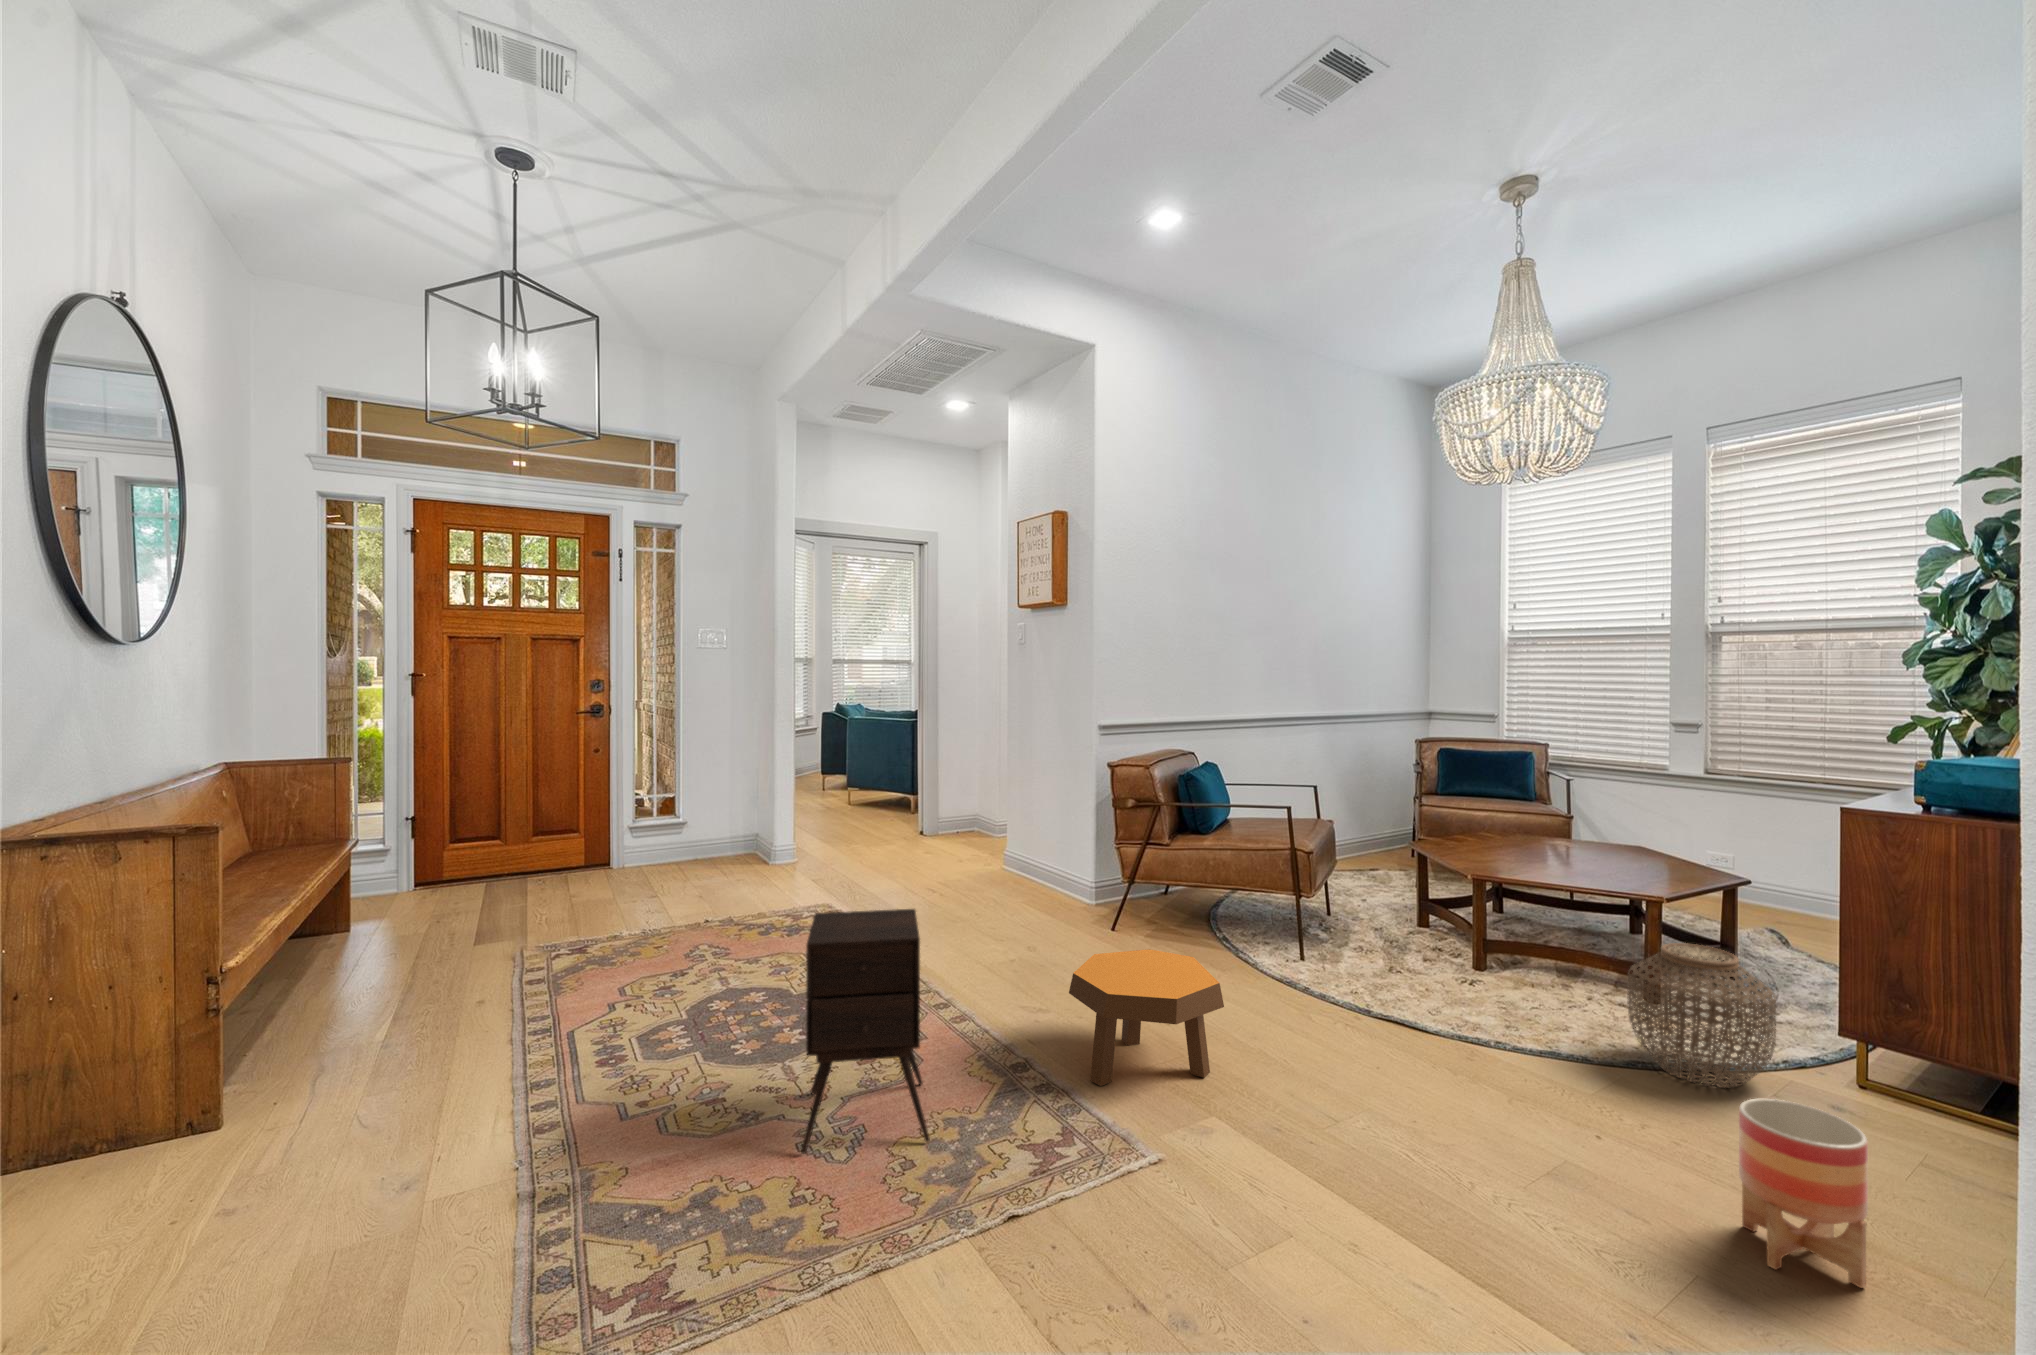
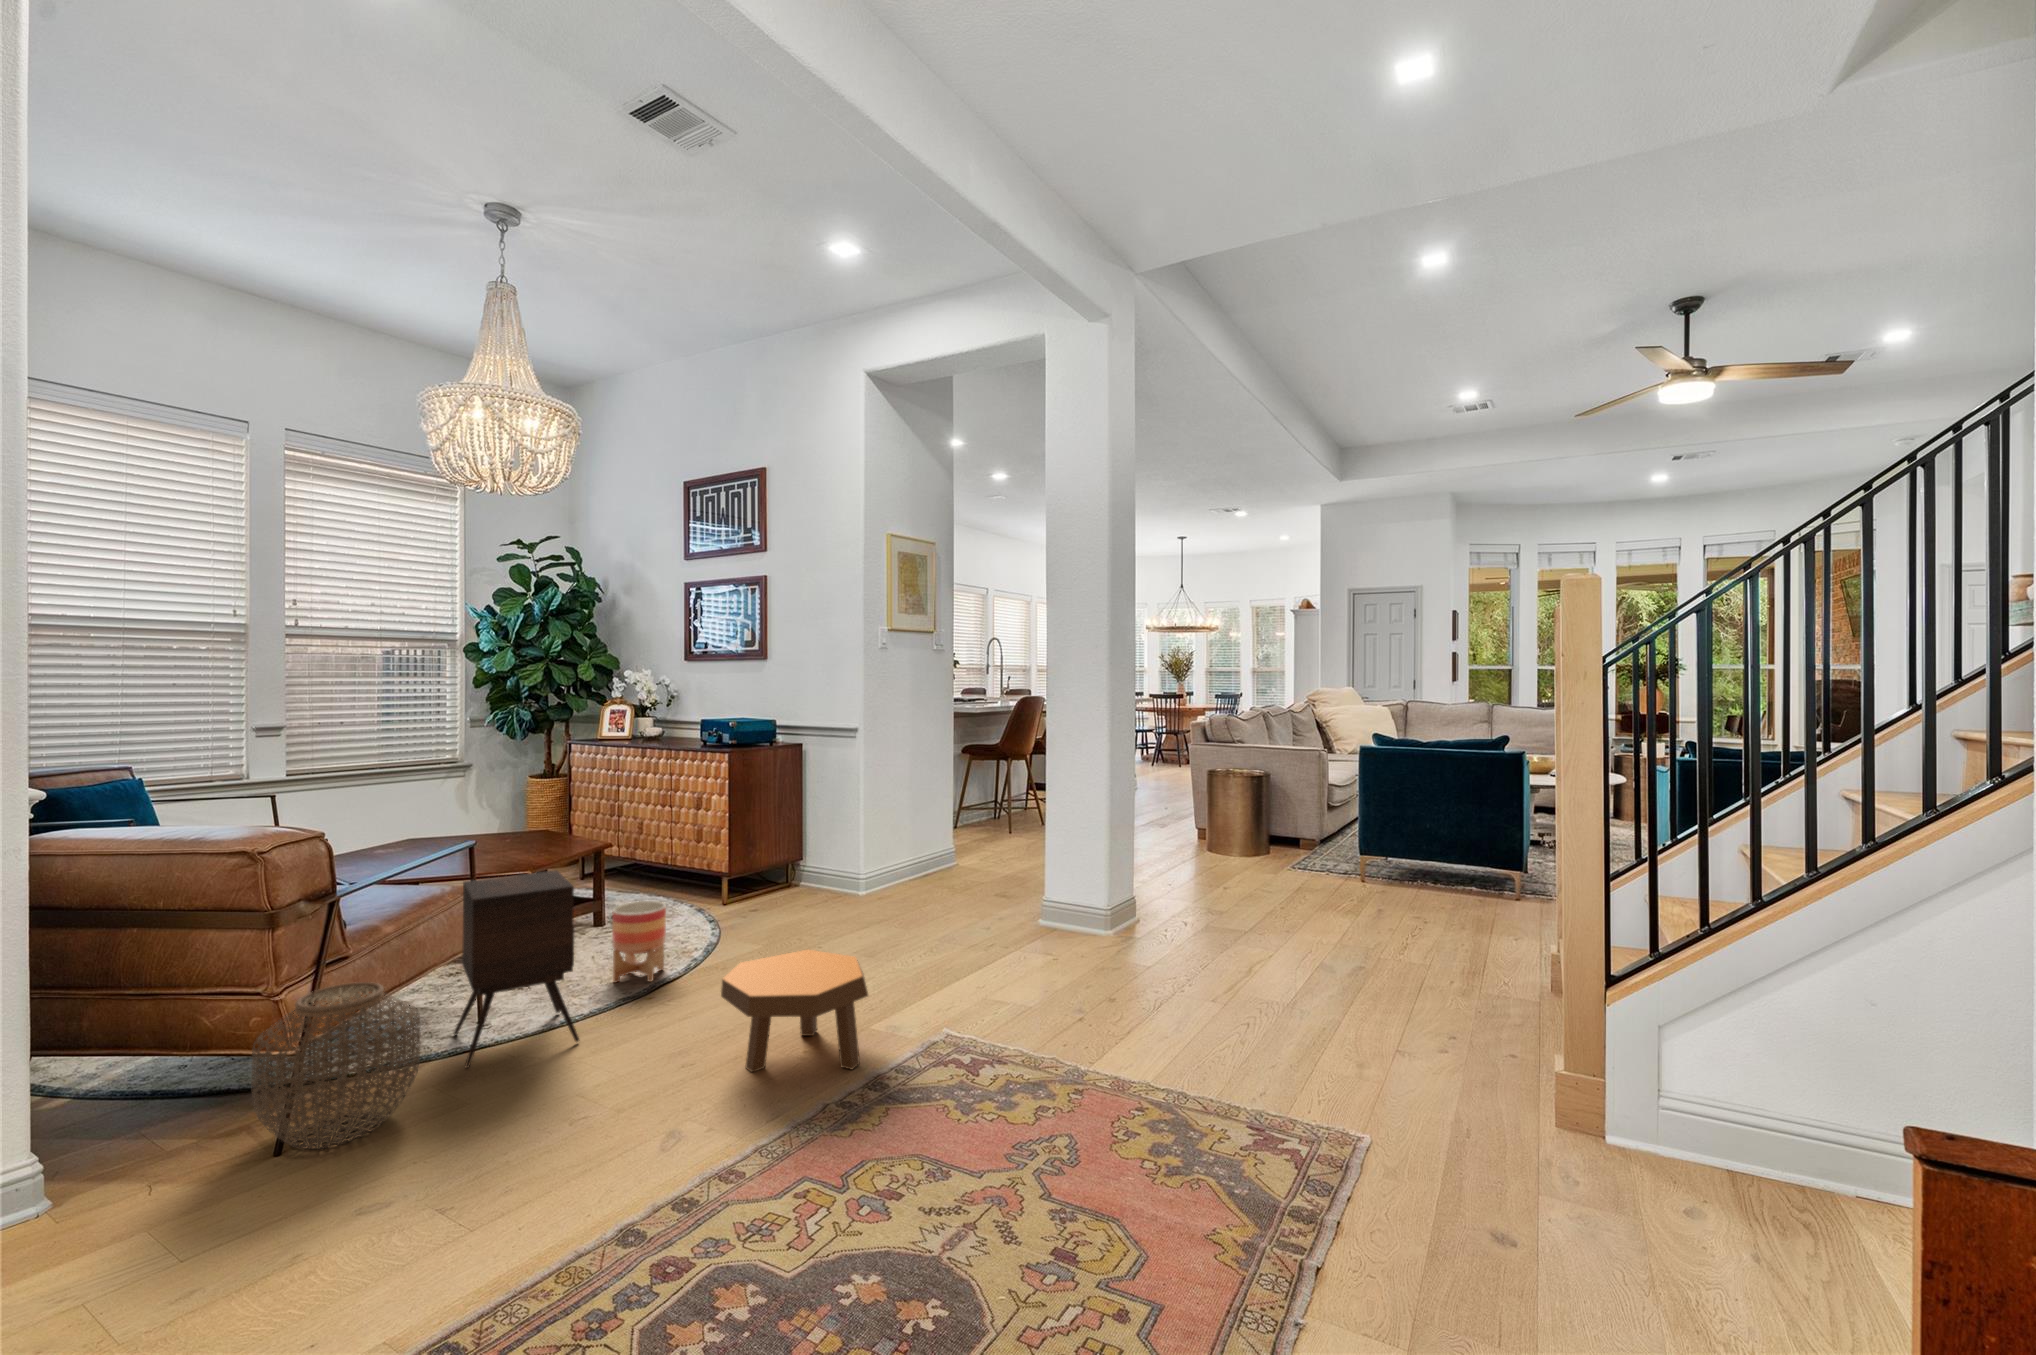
side table: present [801,909,930,1154] -> present [454,871,579,1068]
woven basket: present [1627,943,1776,1088] -> present [251,982,420,1149]
planter: present [1739,1099,1868,1288] -> present [612,901,666,982]

